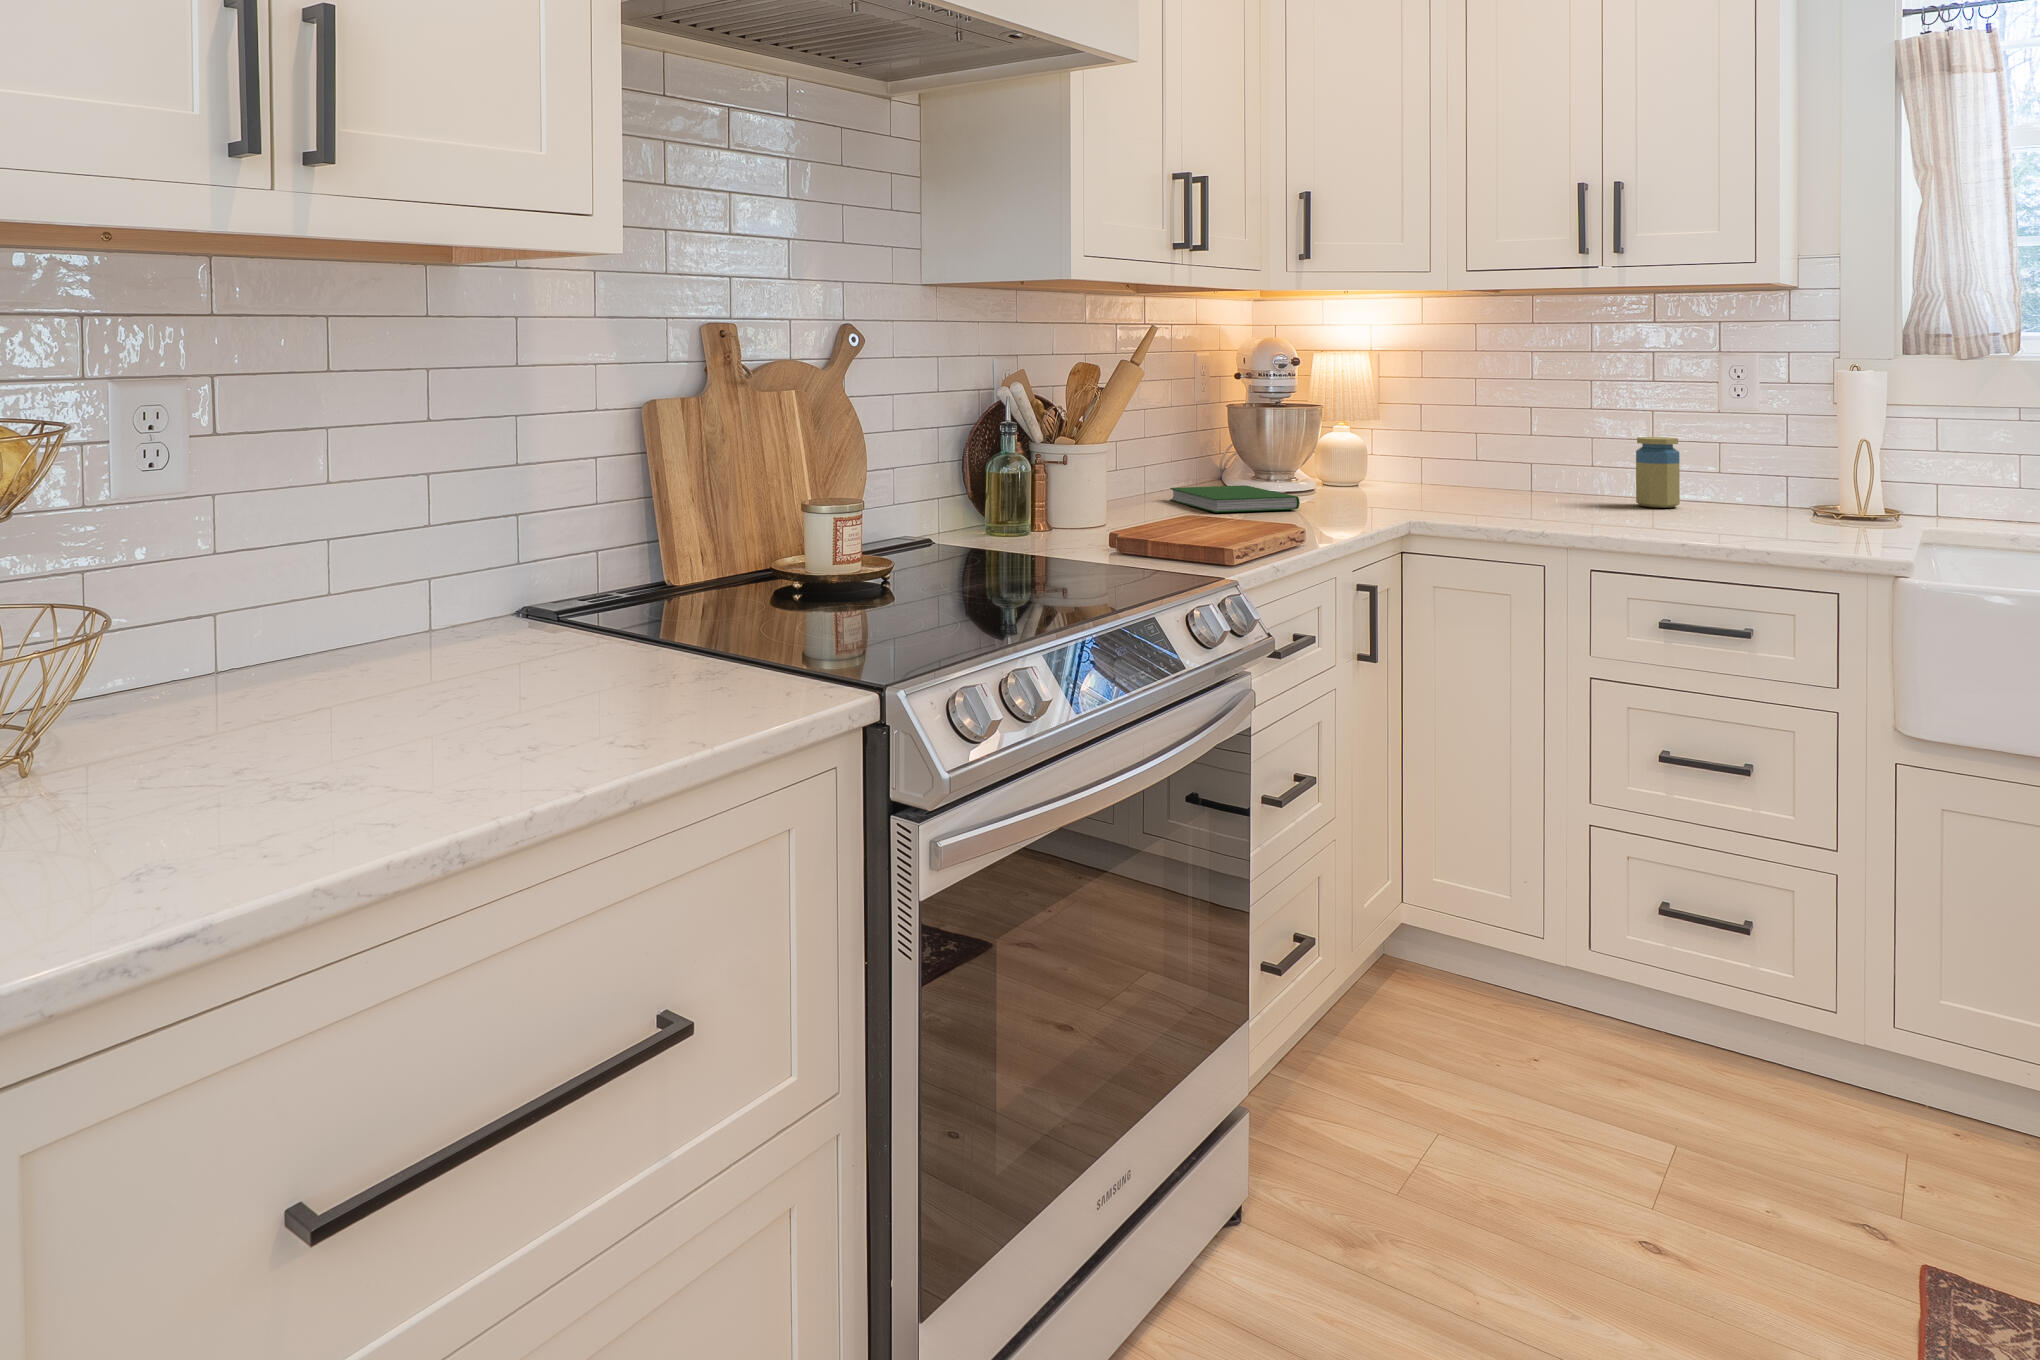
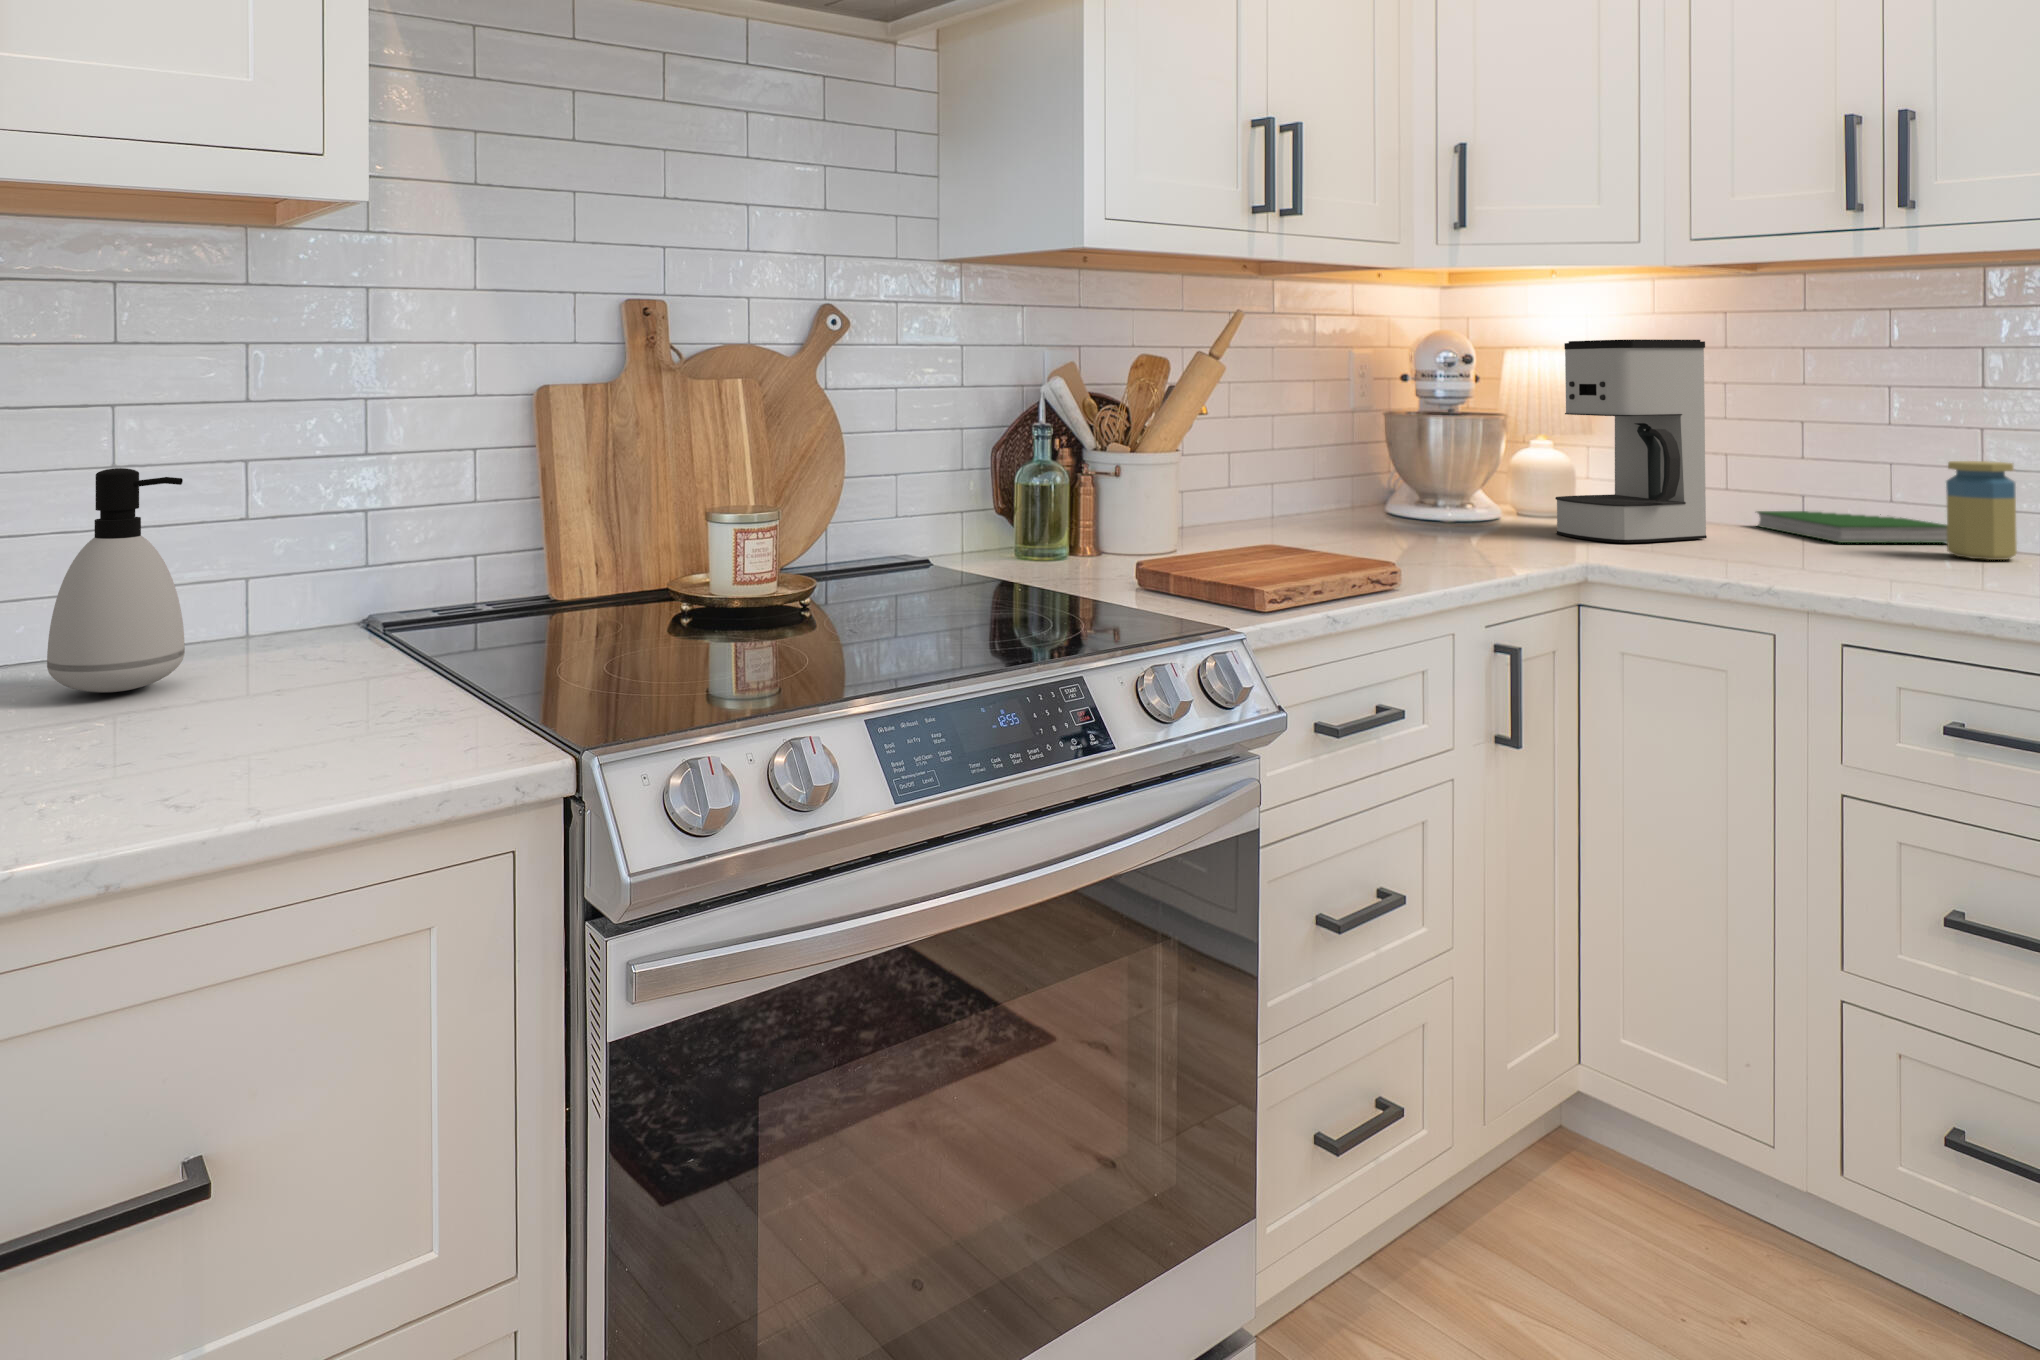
coffee maker: none [1368,347,1474,504] -> present [1555,339,1707,543]
soap dispenser: none [363,483,476,678] -> present [47,468,185,692]
hardcover book: present [1170,485,1300,513] -> present [1757,511,1947,543]

